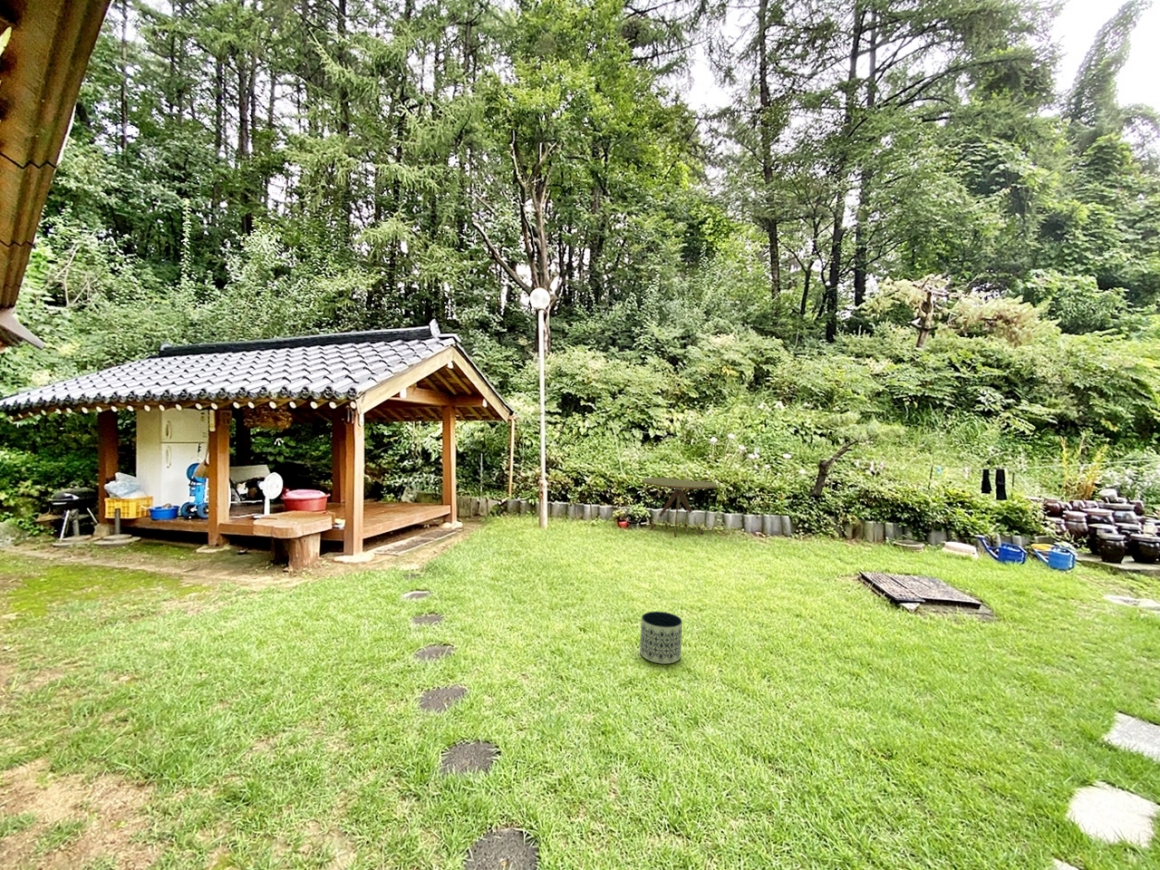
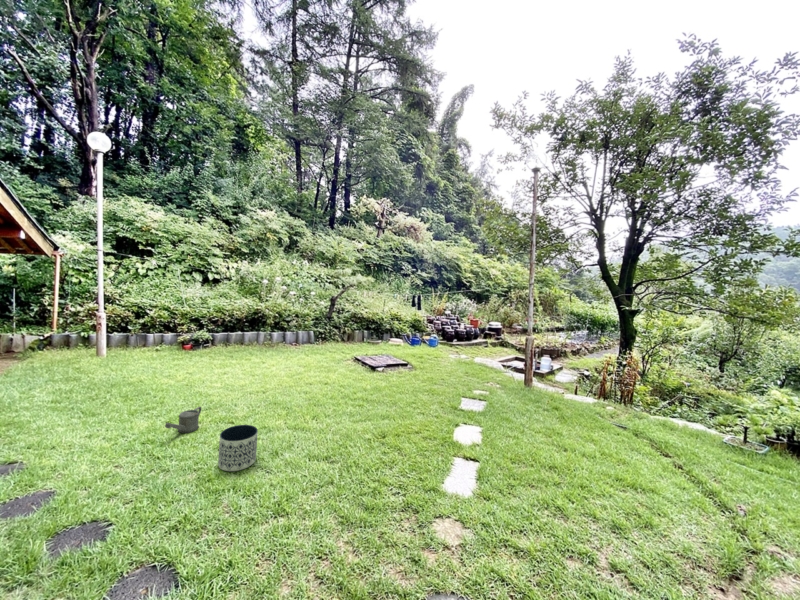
round table: present [642,478,717,537] -> none [205,310,268,354]
watering can: none [594,587,629,613] -> present [165,407,201,433]

